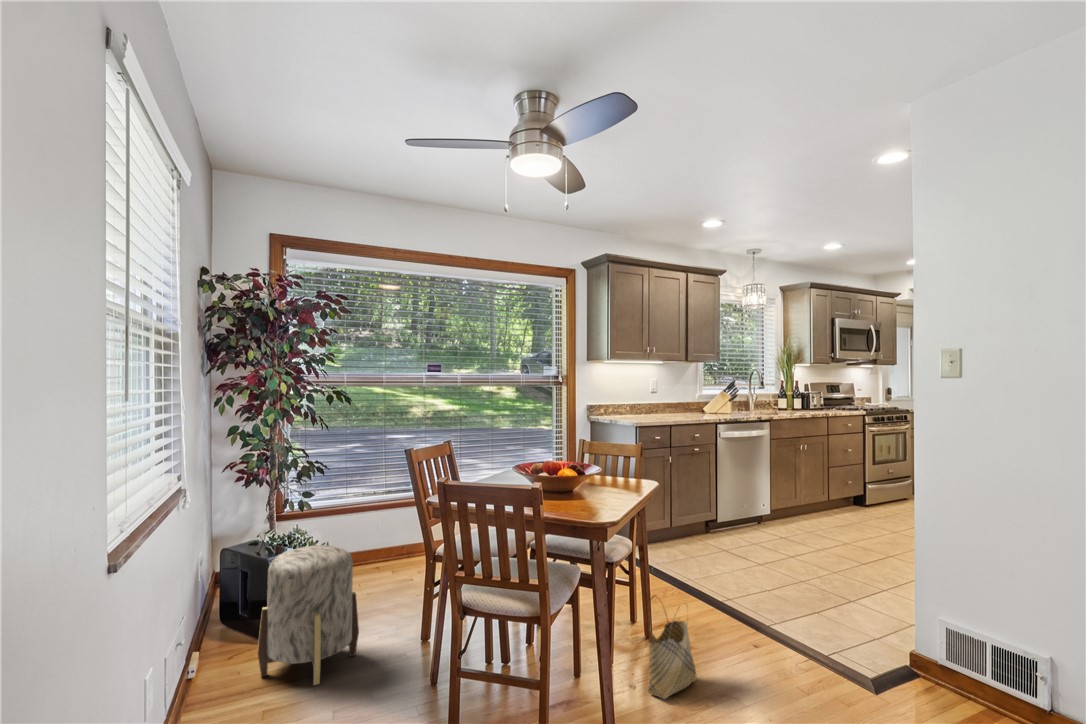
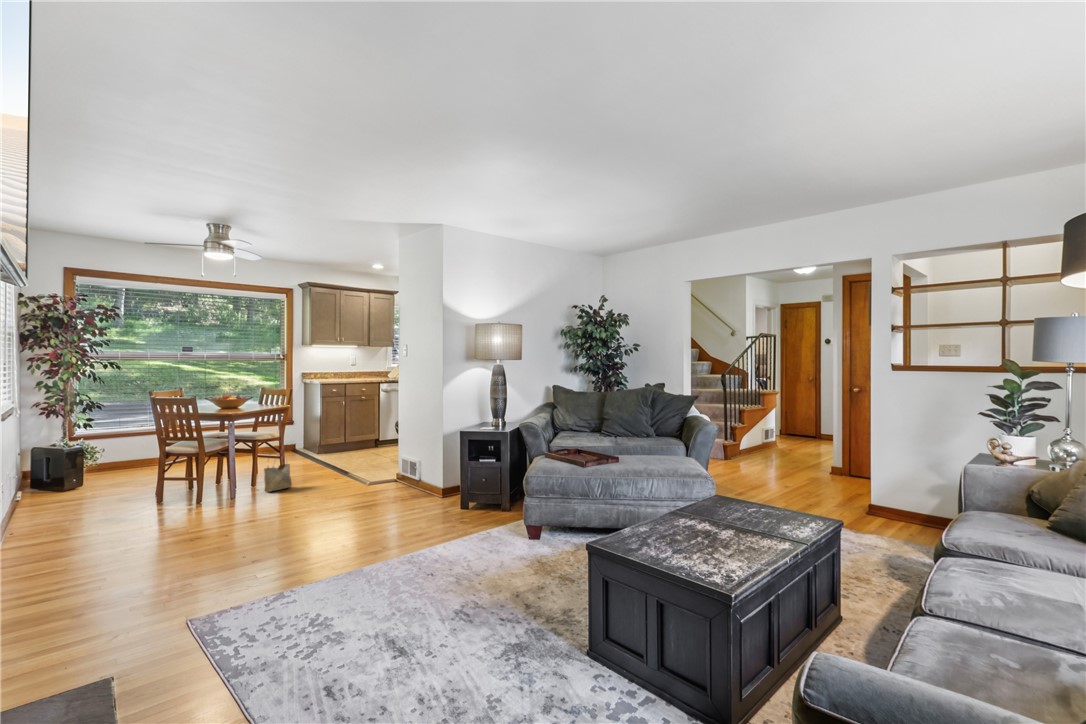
ottoman: present [257,545,359,685] -> none [58,440,121,501]

